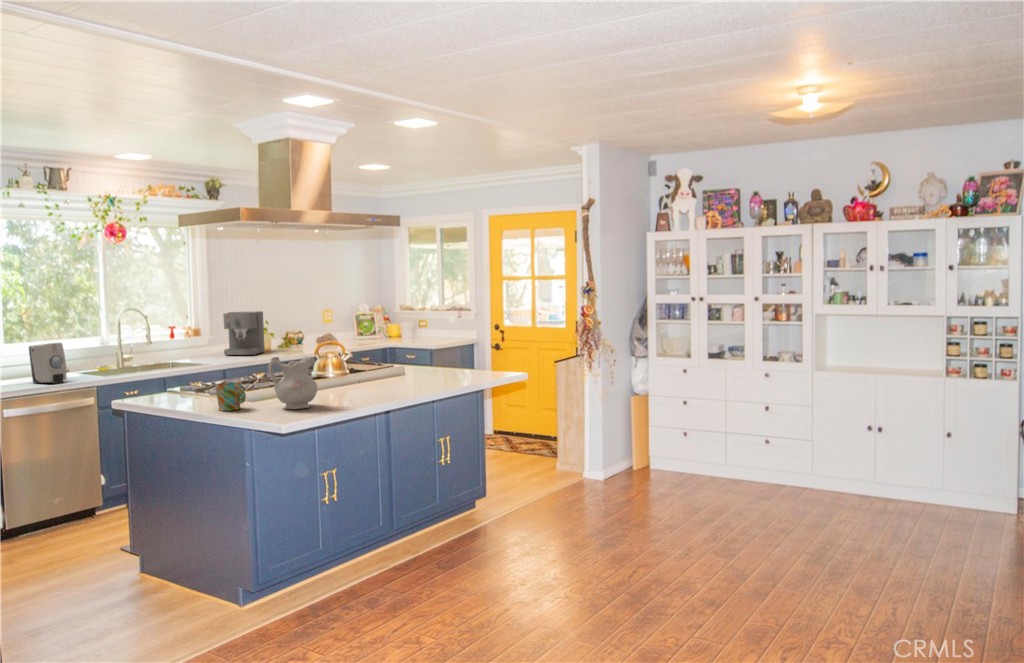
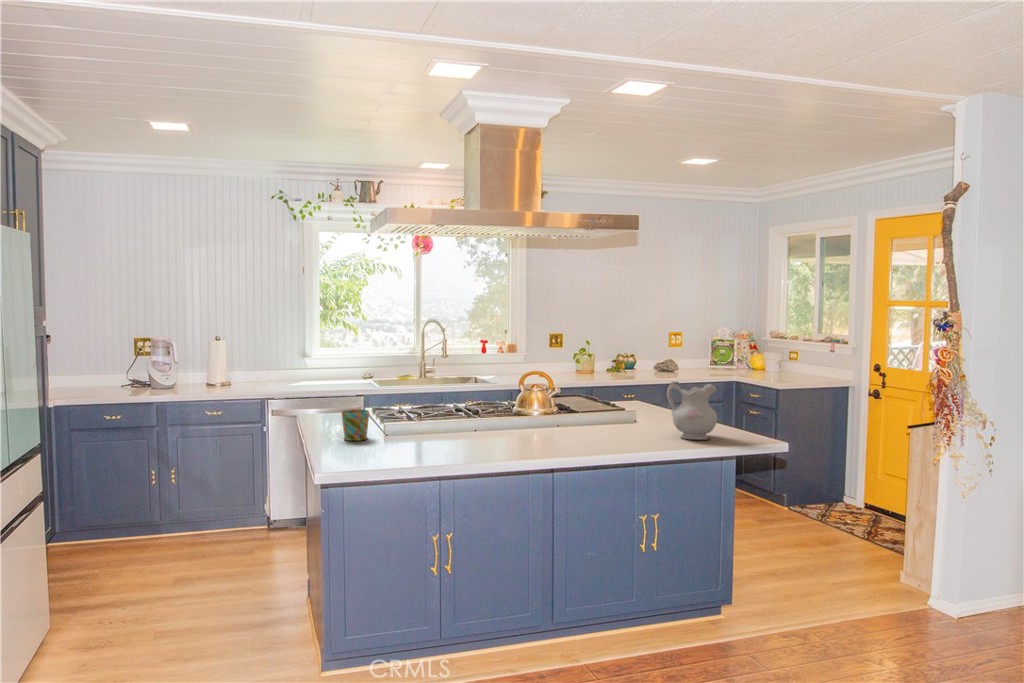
coffee maker: present [224,311,265,356] -> none [534,328,580,377]
soap dispenser: present [29,343,67,384] -> none [328,350,352,388]
ceramic pitcher: present [268,356,317,409] -> present [667,382,717,440]

